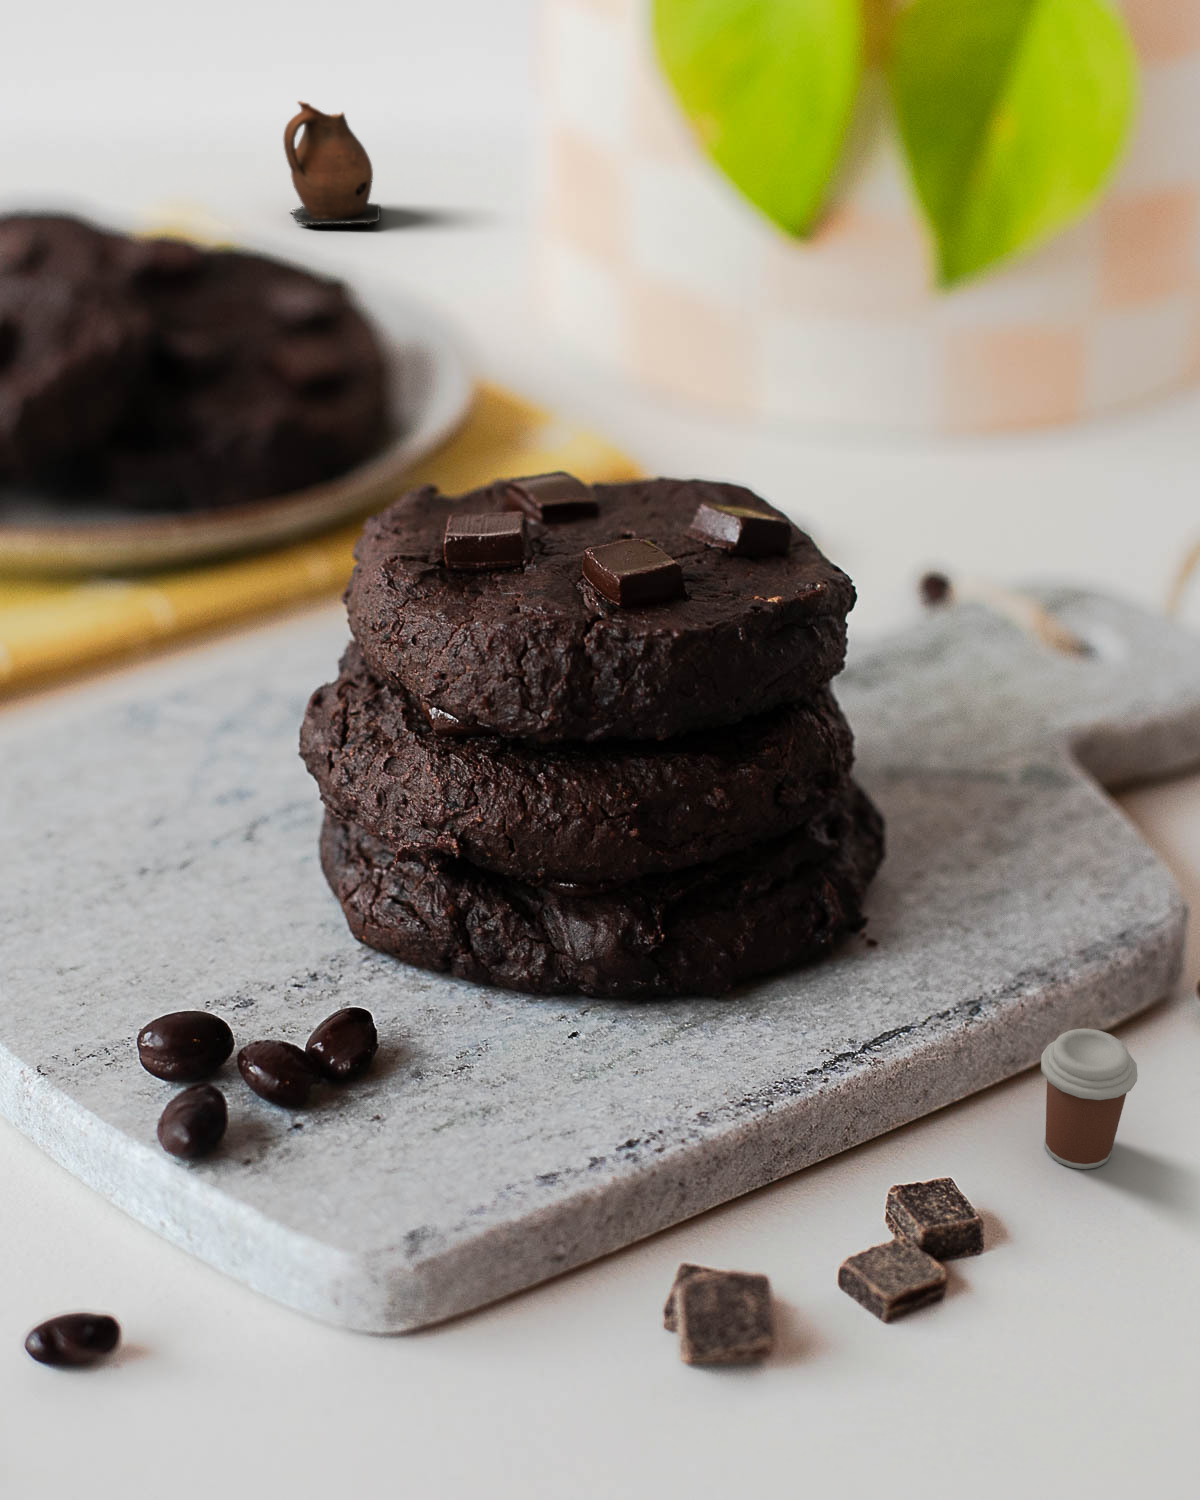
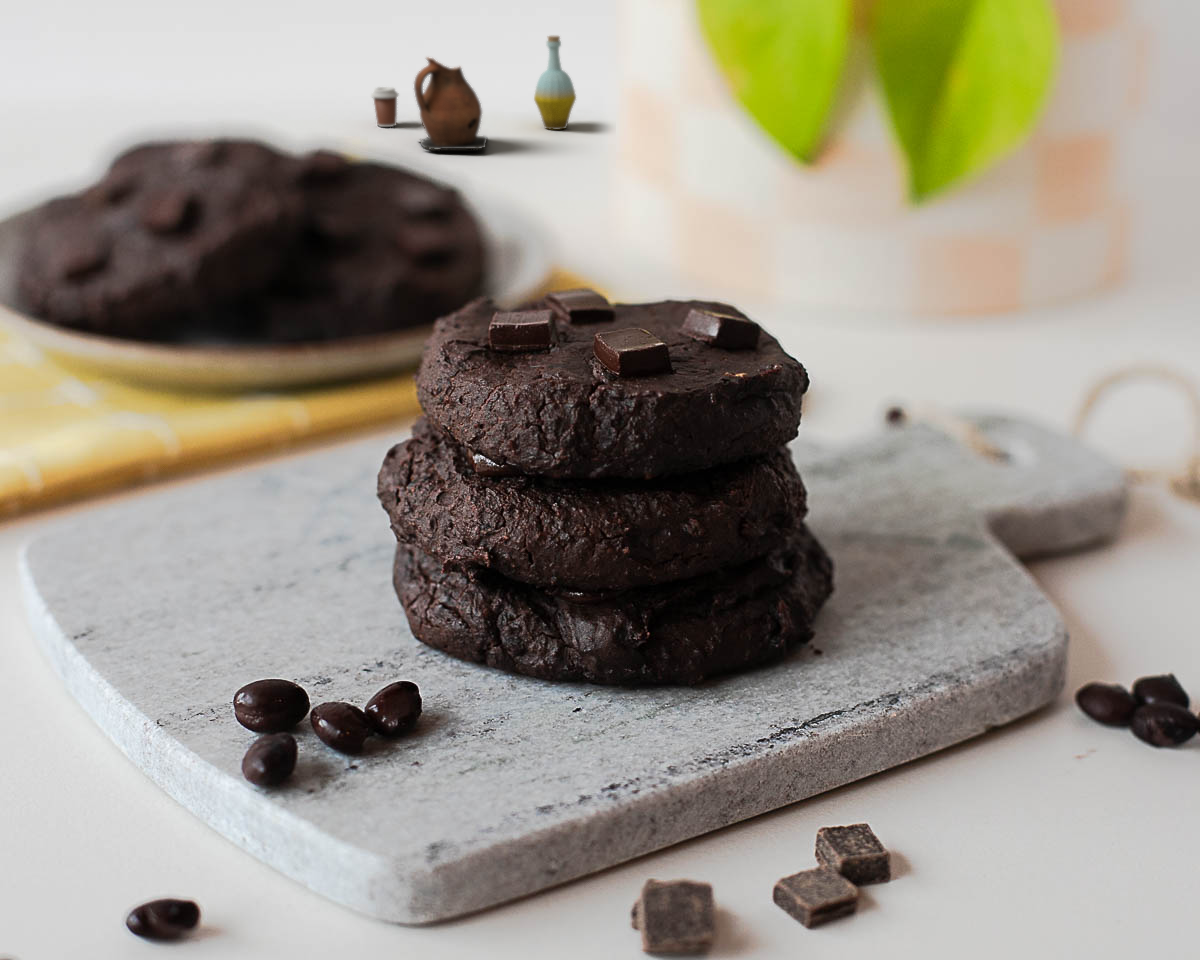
bottle: none [439,67,494,192] -> present [534,36,576,129]
coffee cup: present [1041,1028,1138,1169] -> present [372,87,398,127]

